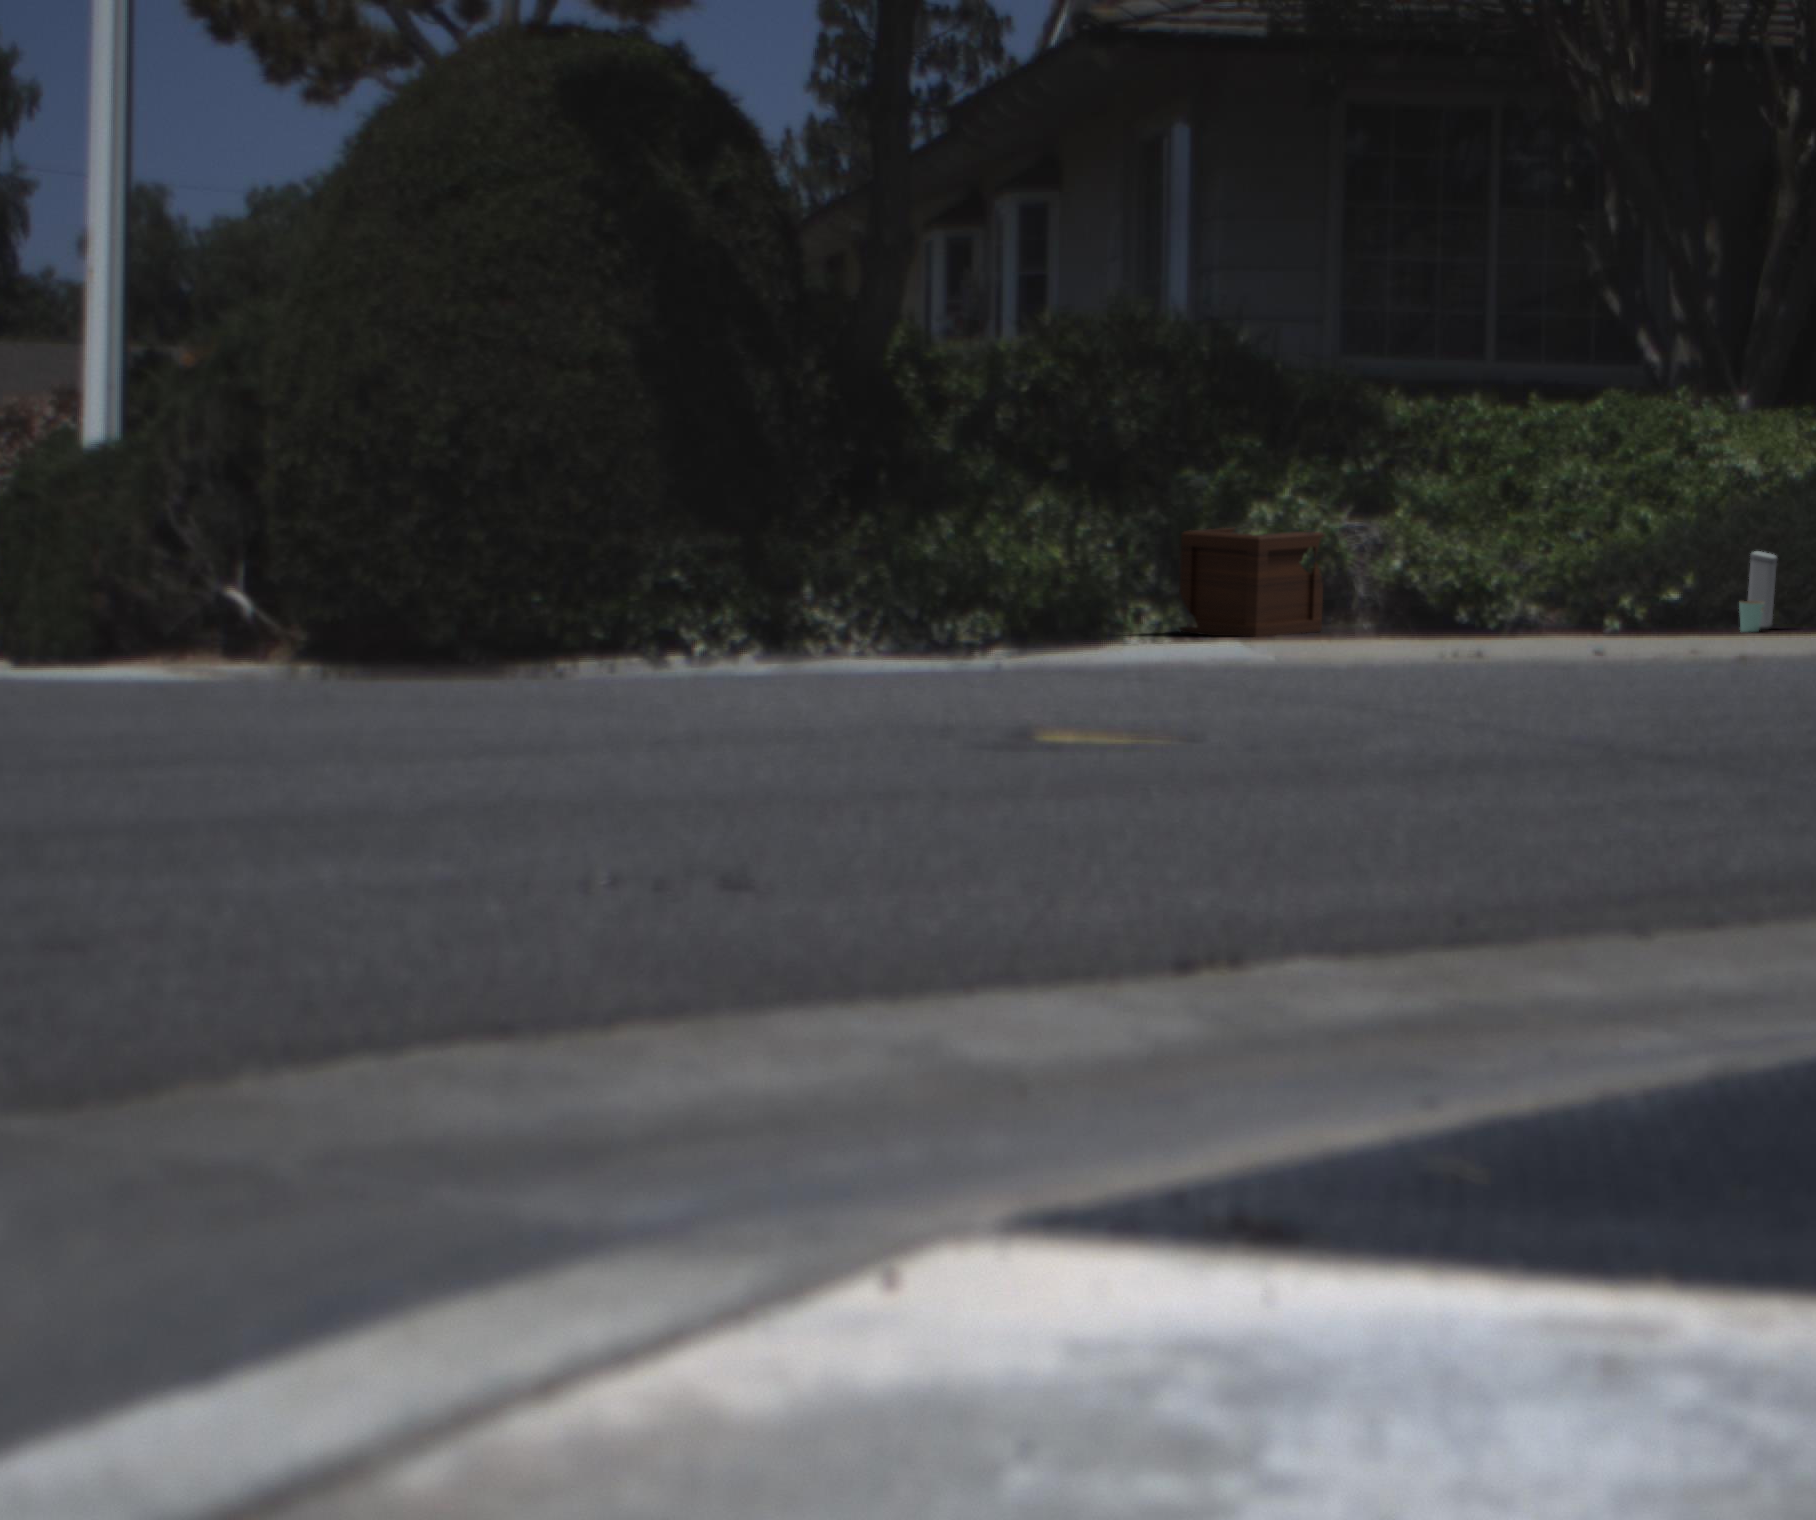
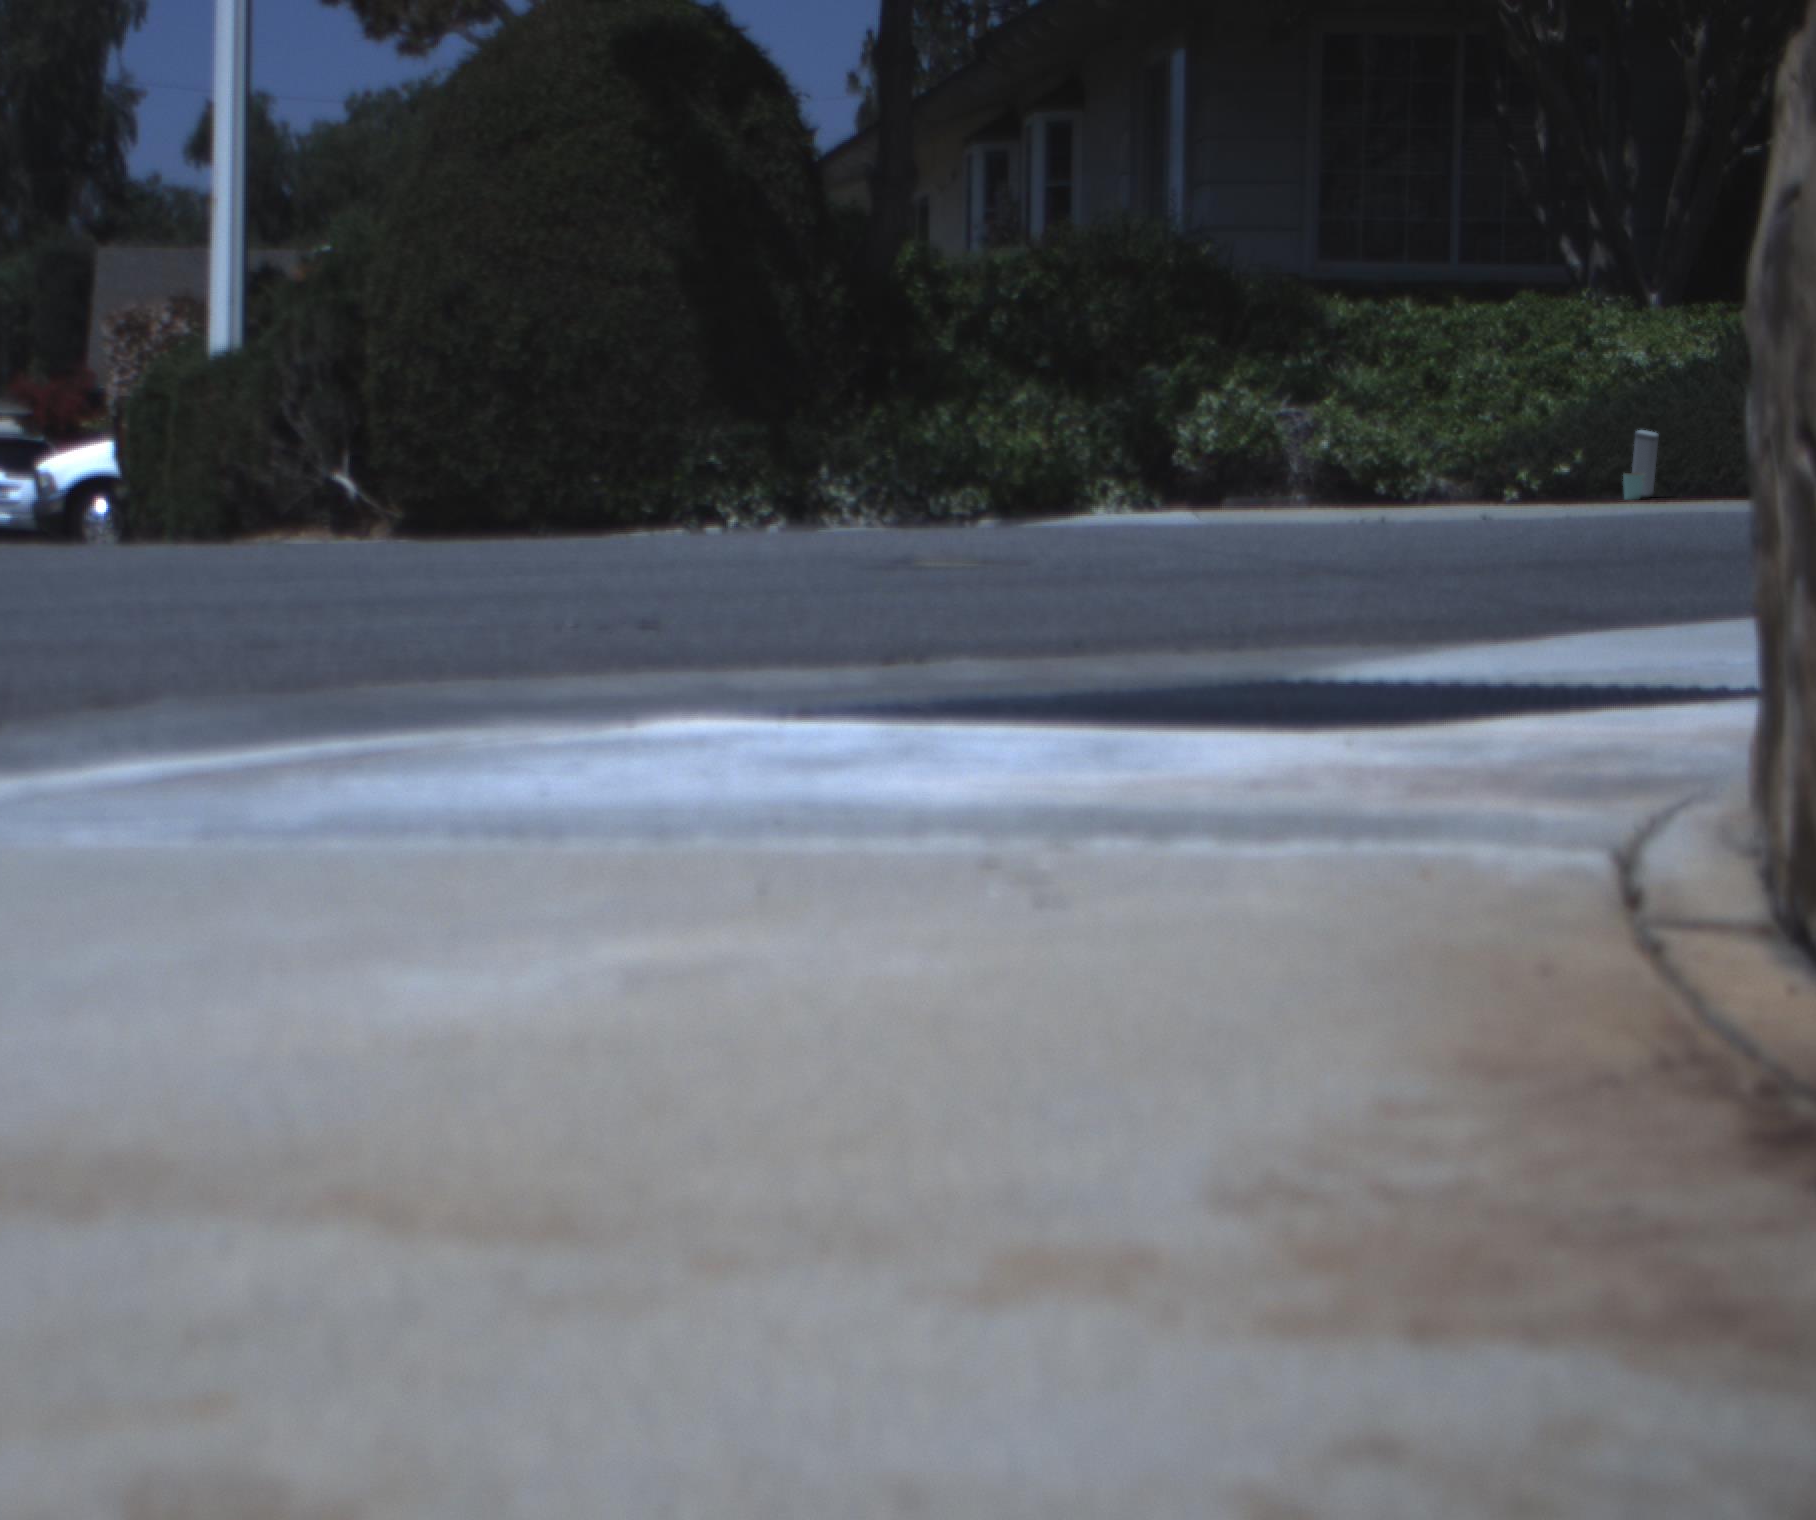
wooden crate: present [1179,528,1325,637] -> none [1137,414,1264,510]

